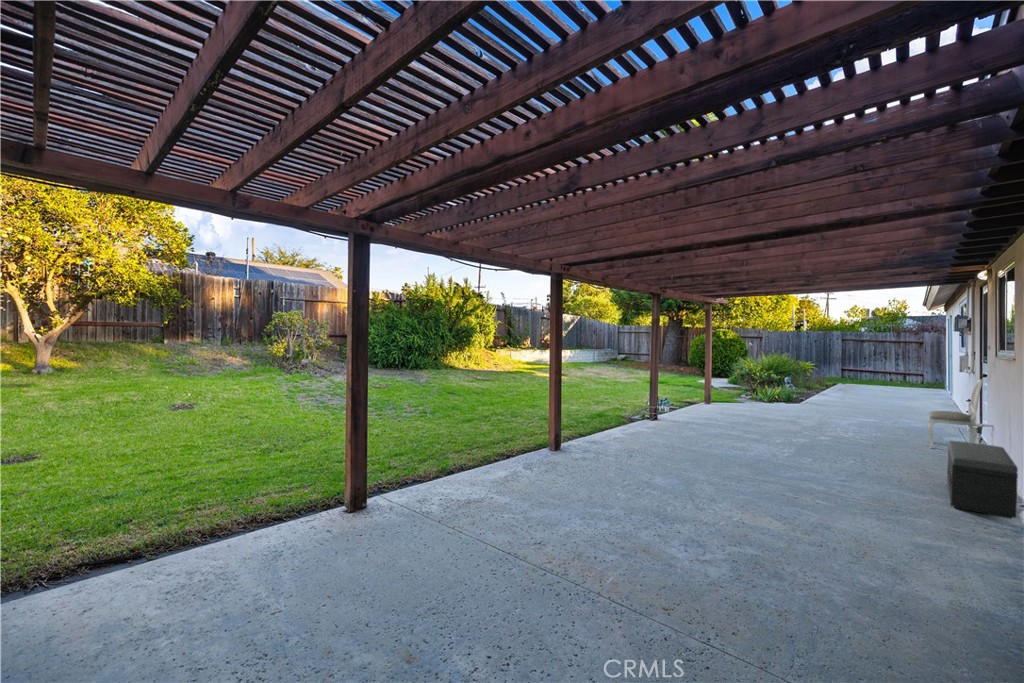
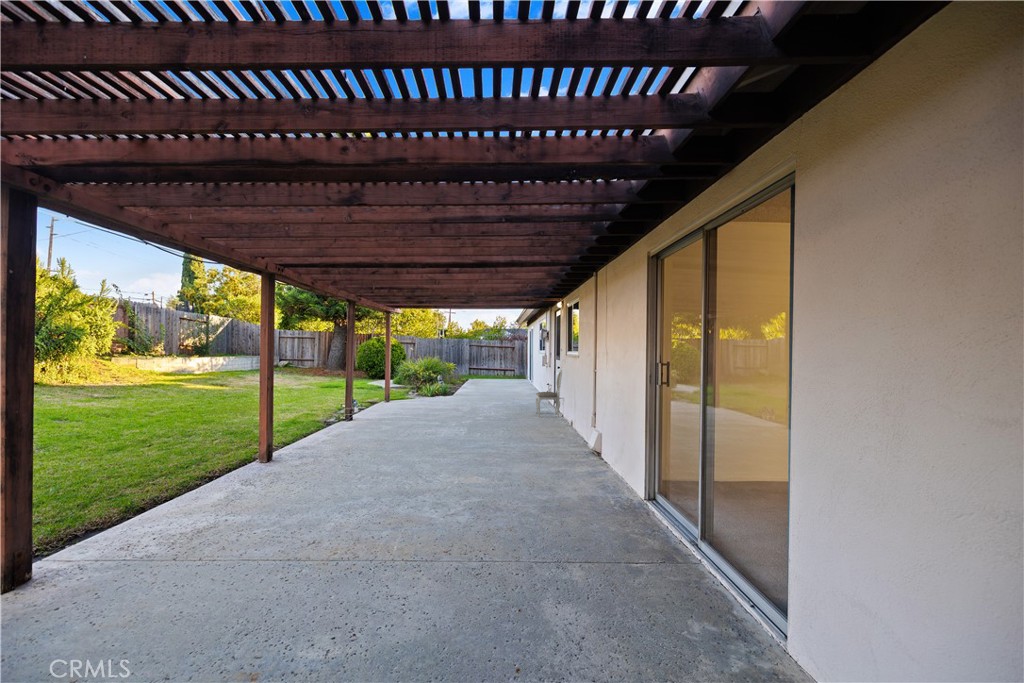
storage bench: present [947,441,1018,519] -> none [556,409,593,450]

